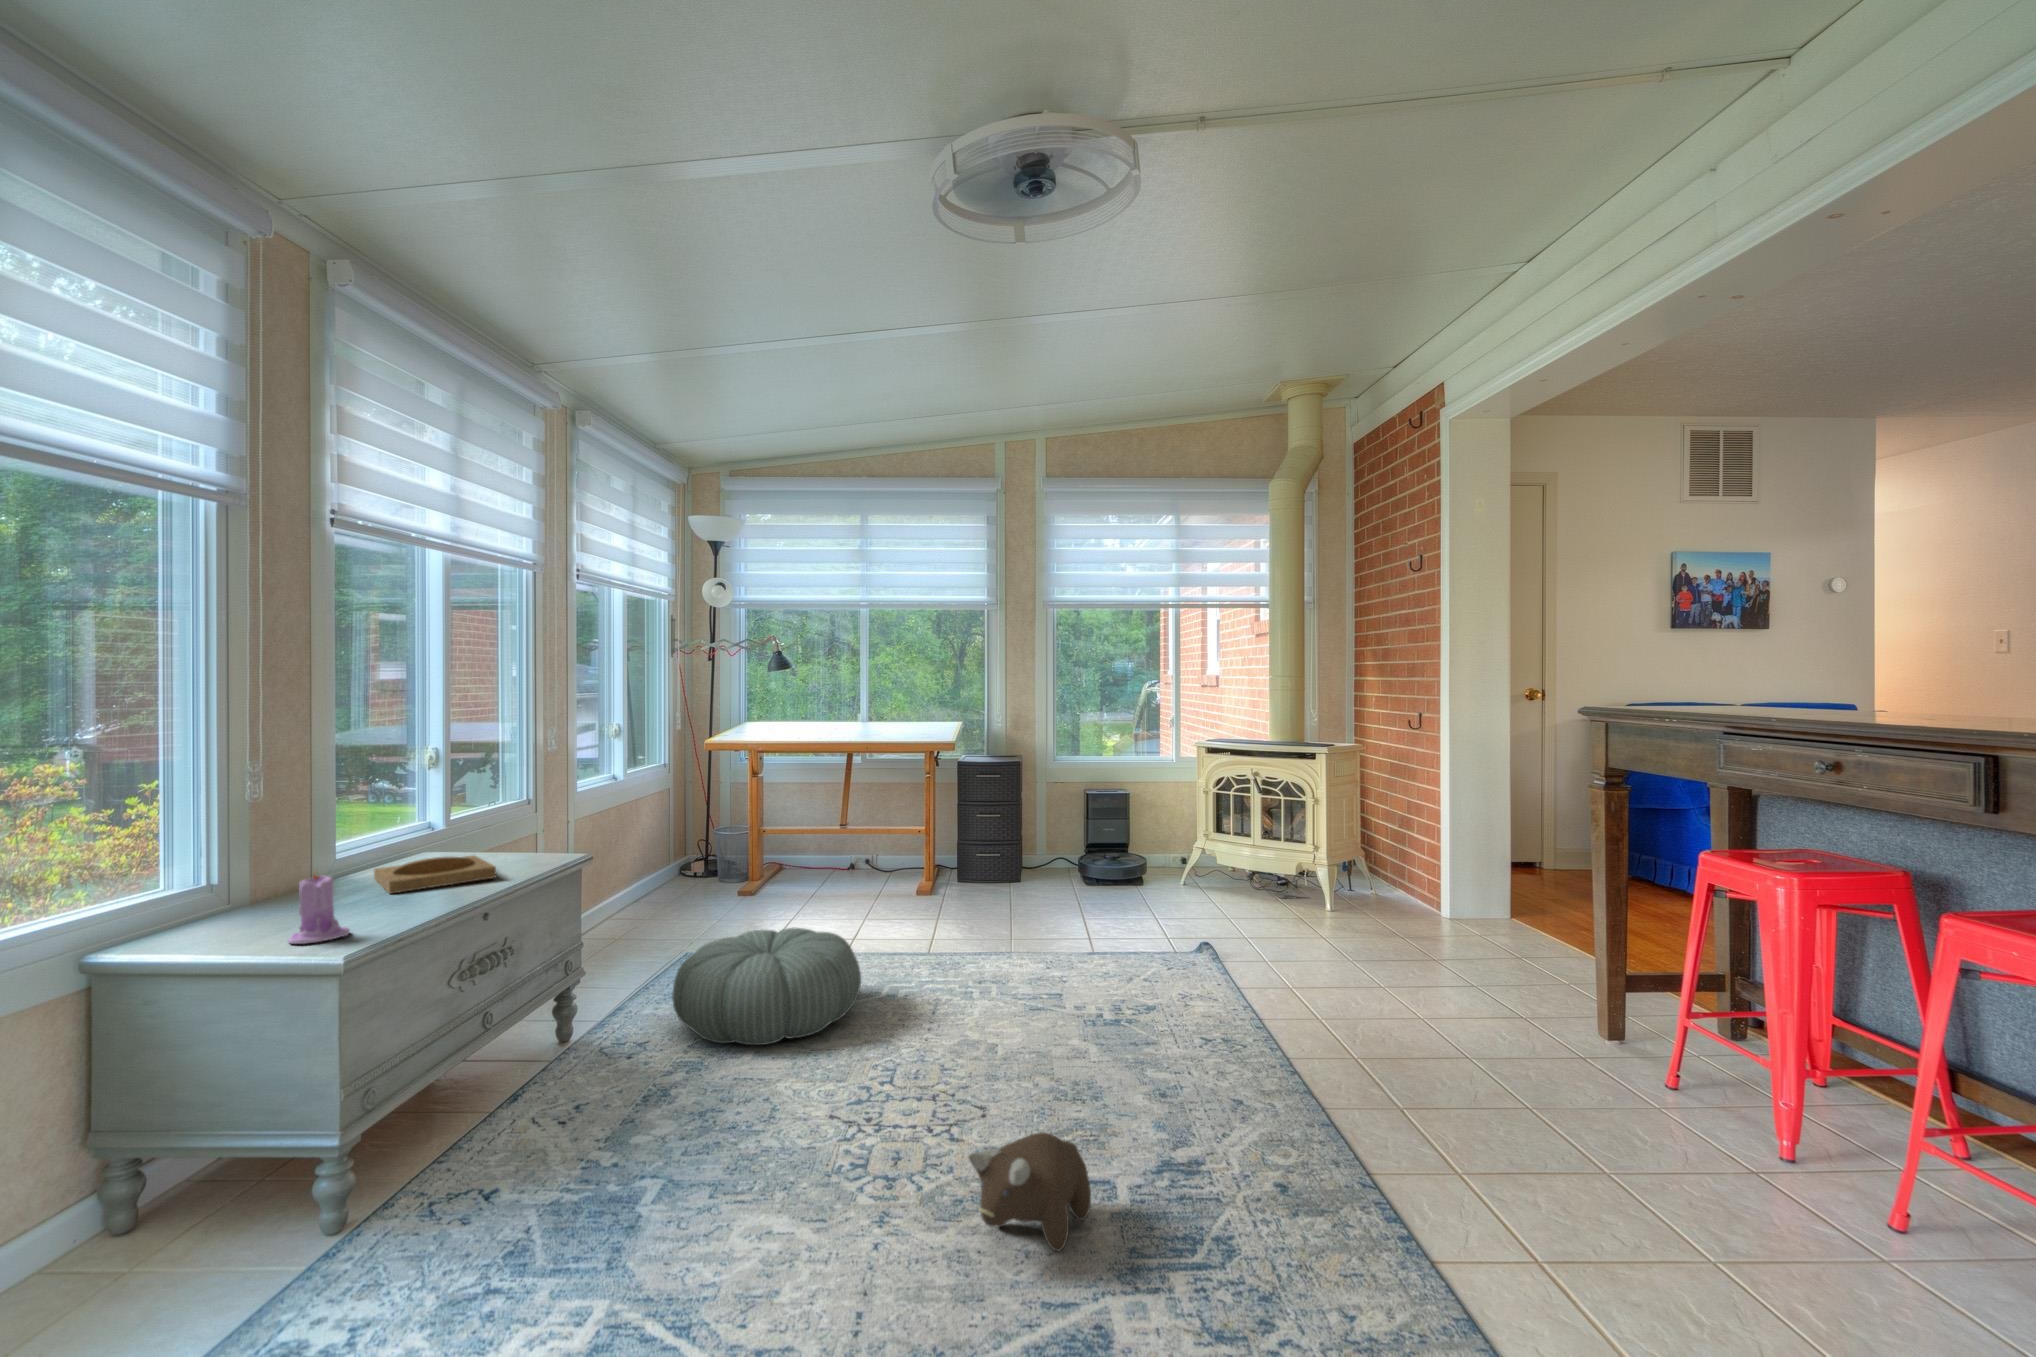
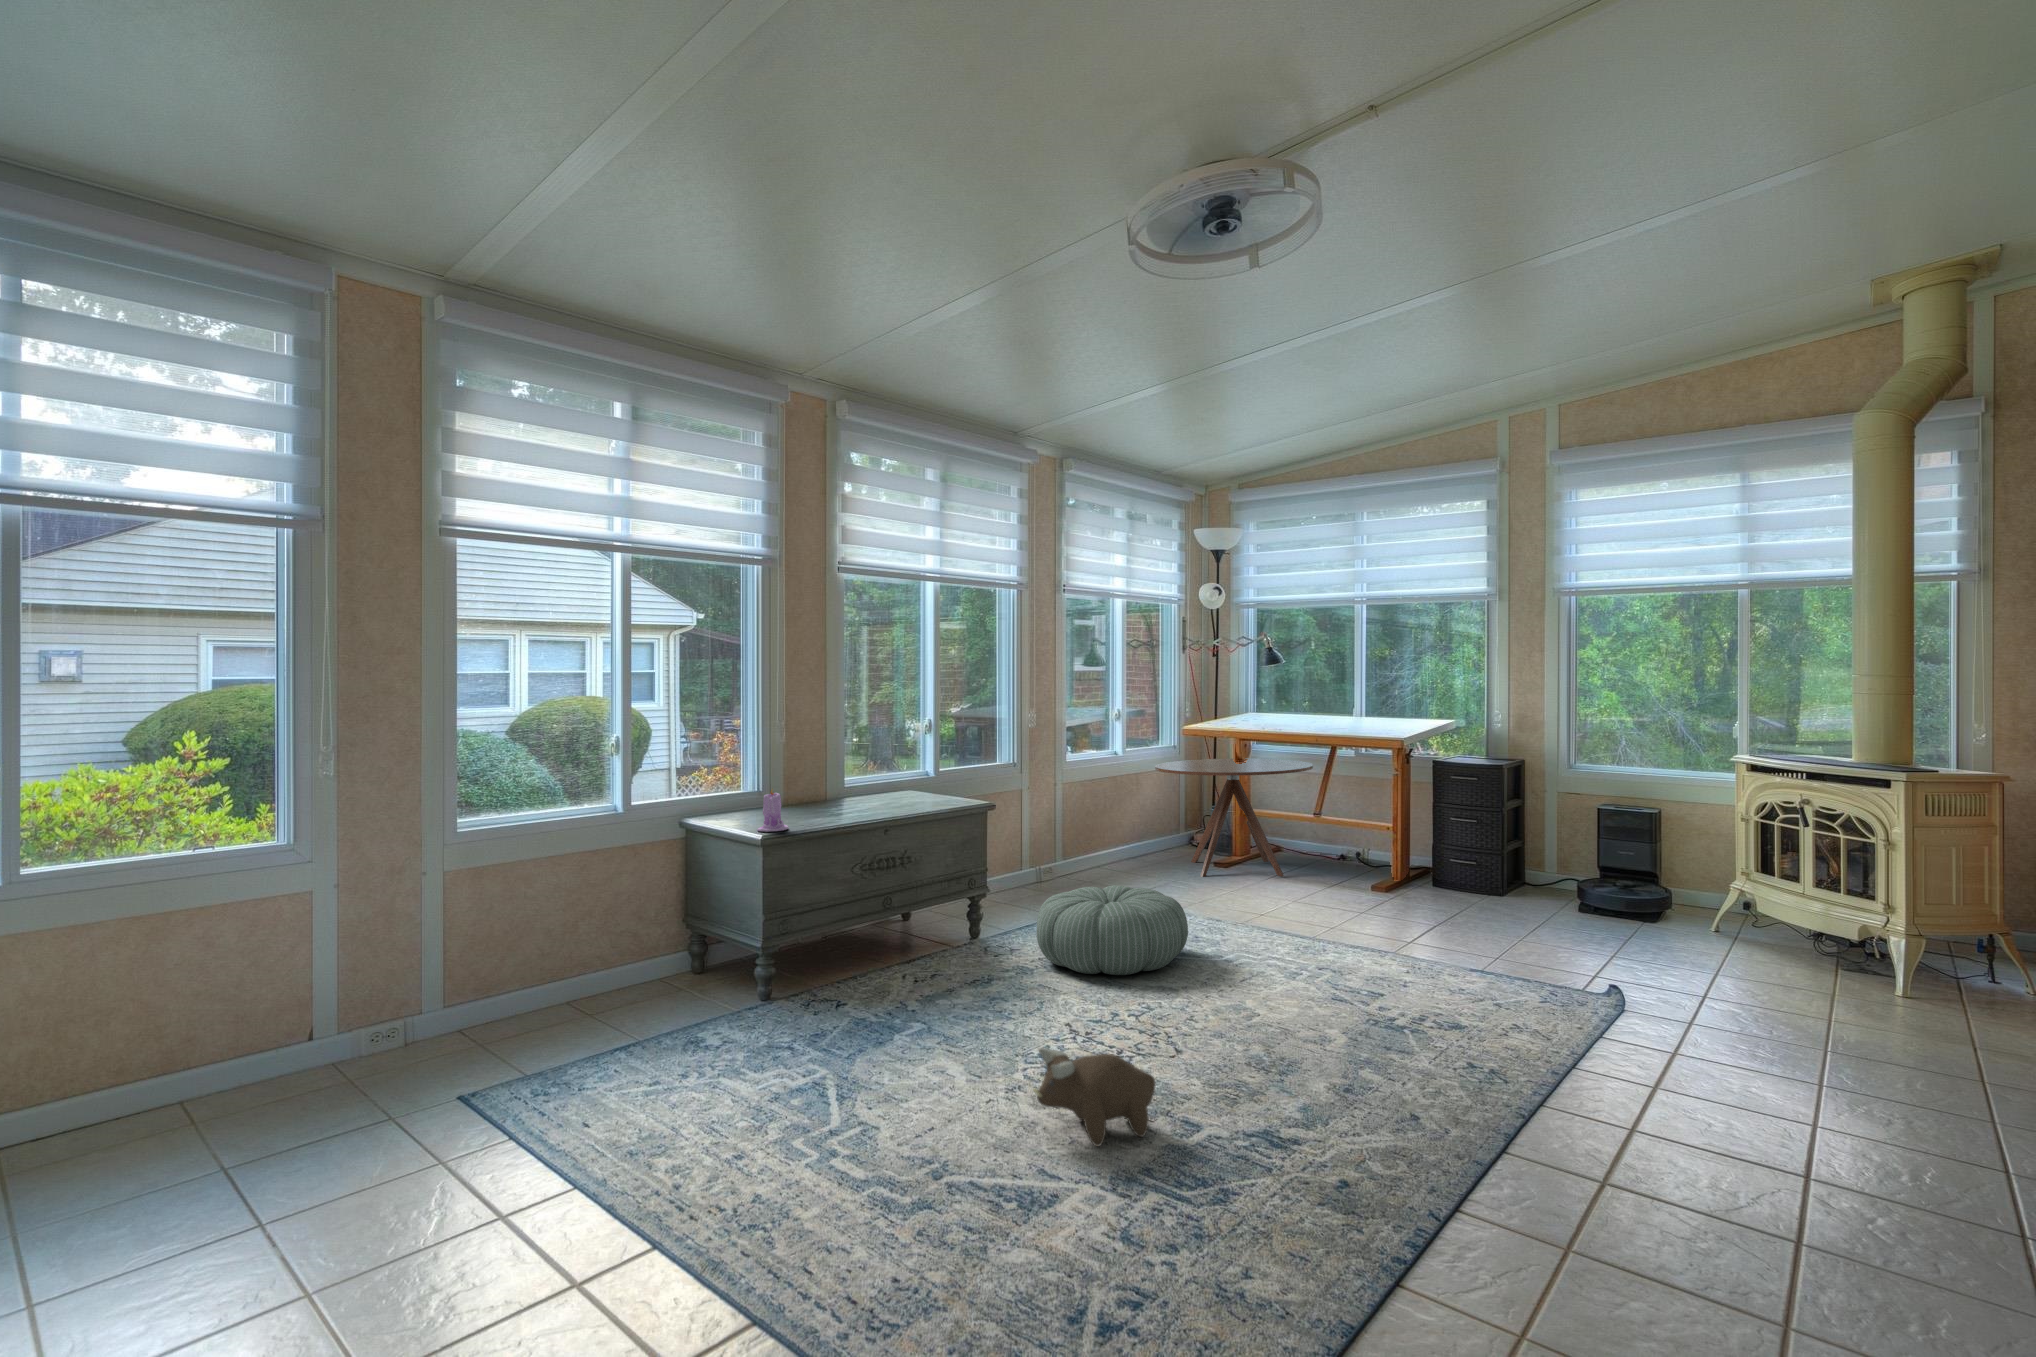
round table: none [670,769,844,906] -> present [1155,759,1313,877]
tray: present [374,855,496,894] -> none [842,795,911,814]

